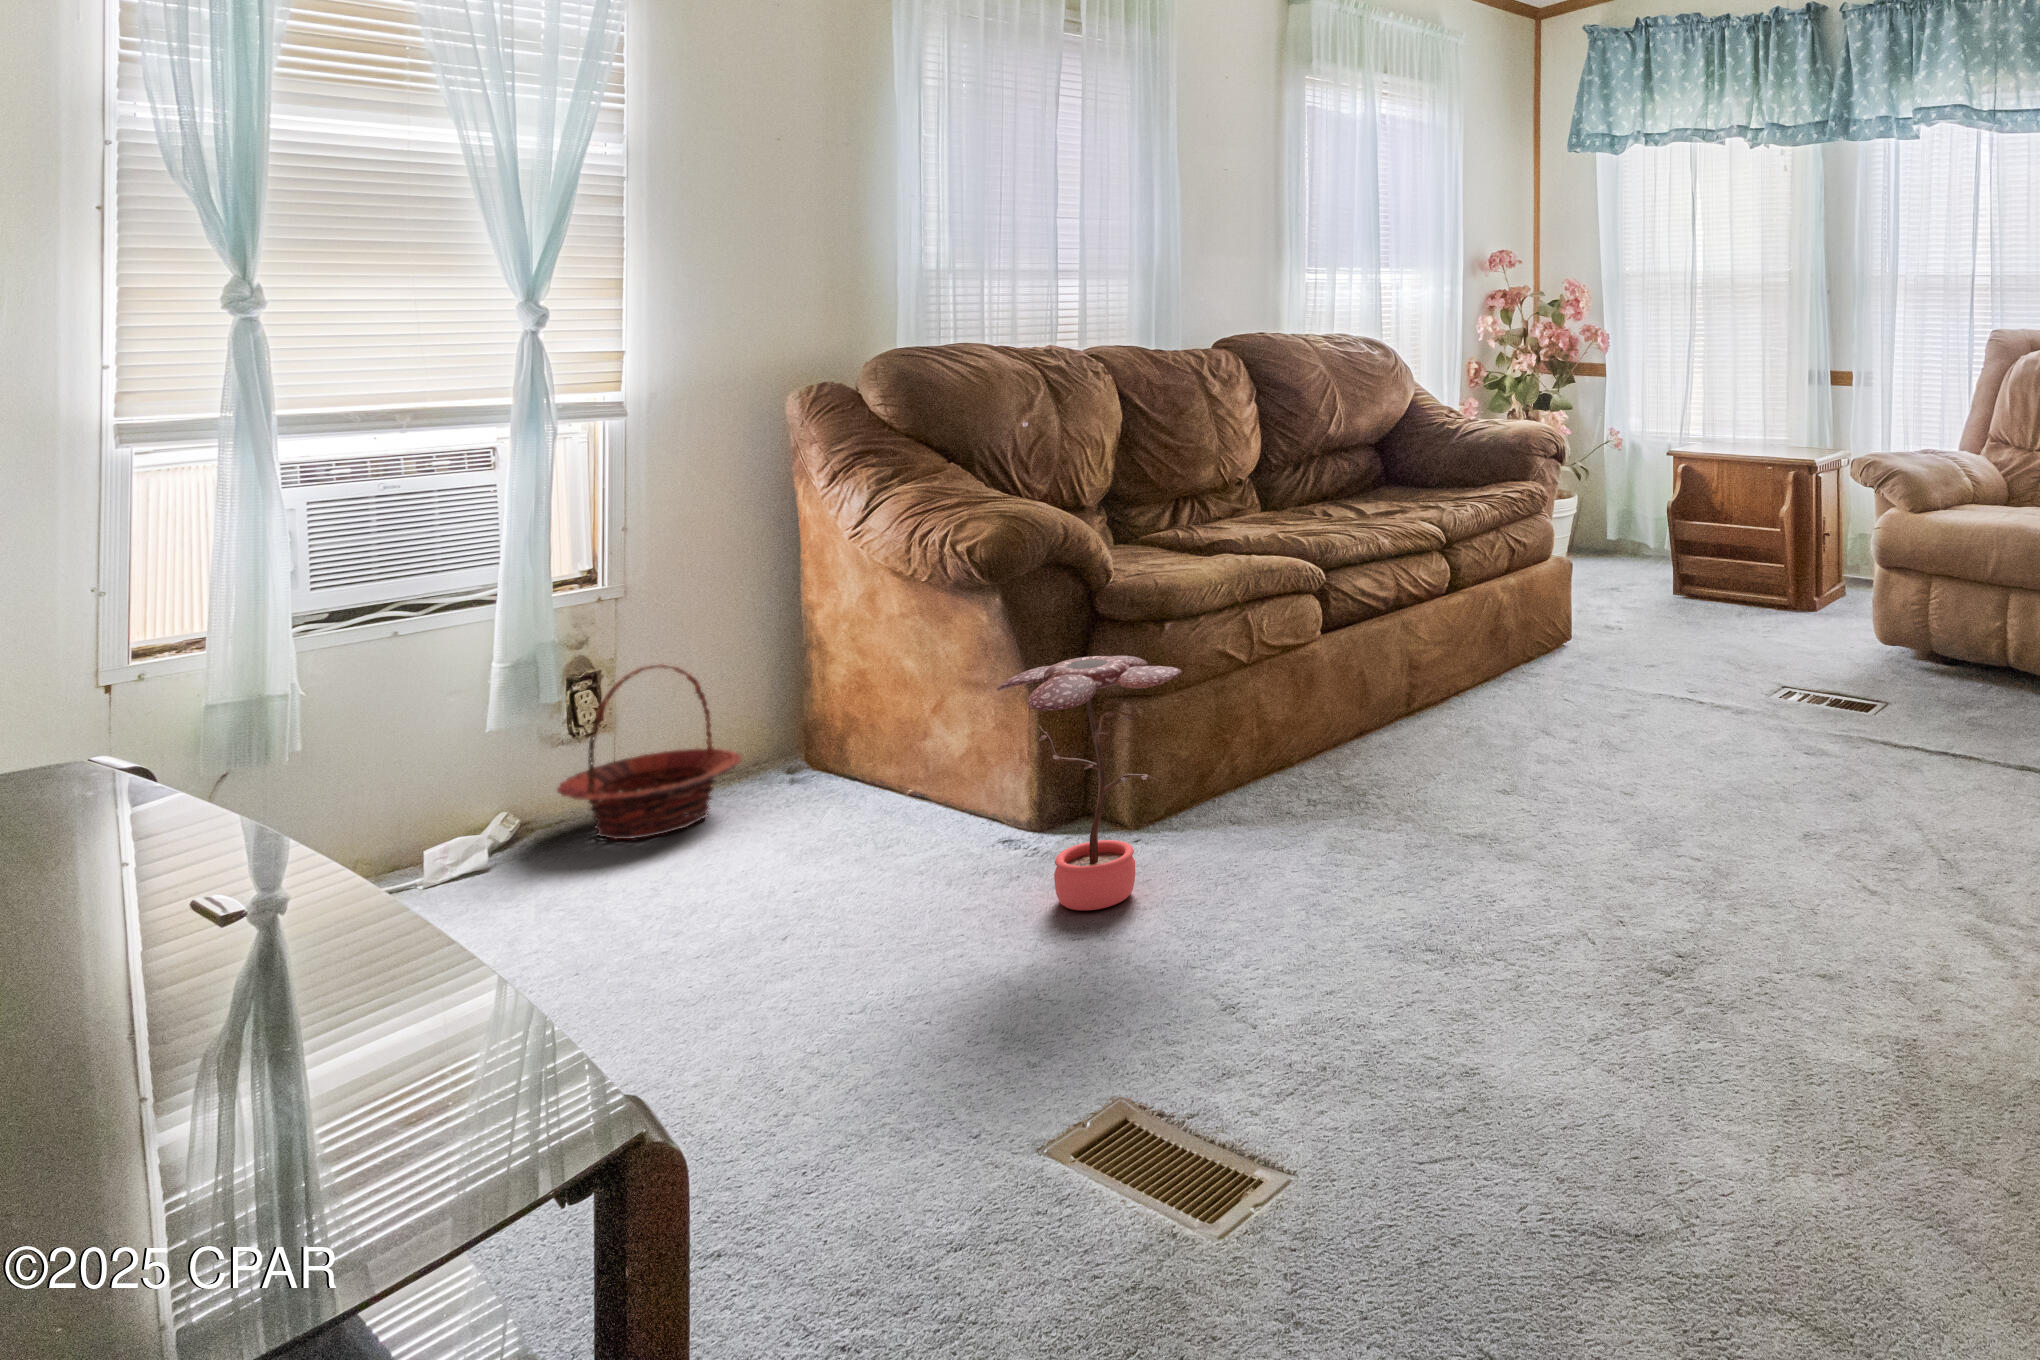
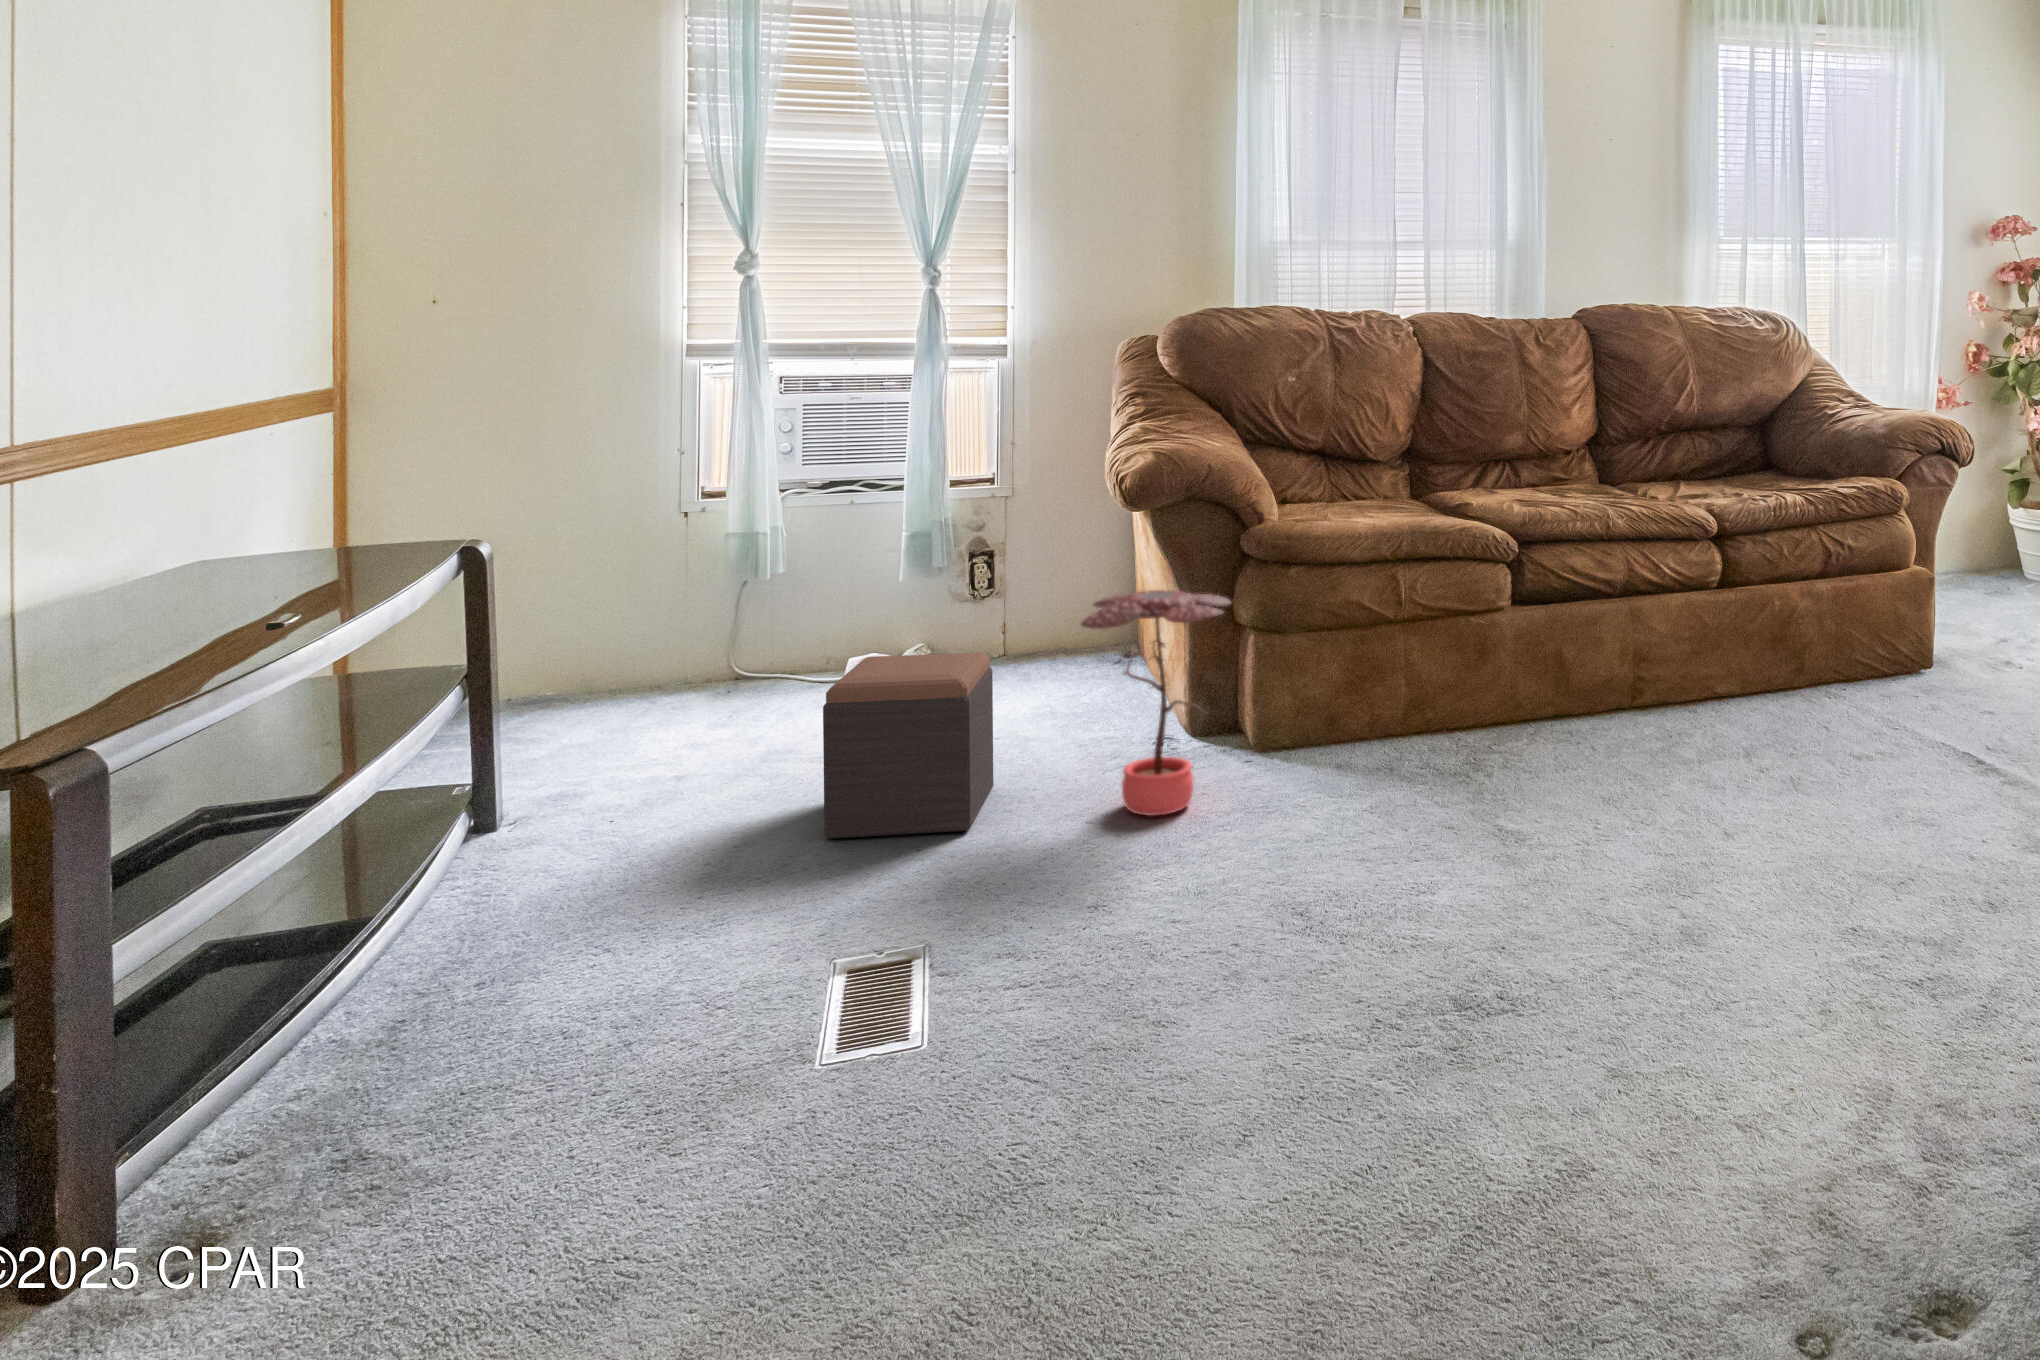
basket: present [557,665,741,839] -> none [926,556,1058,689]
footstool: none [684,771,918,1042] -> present [823,653,993,839]

